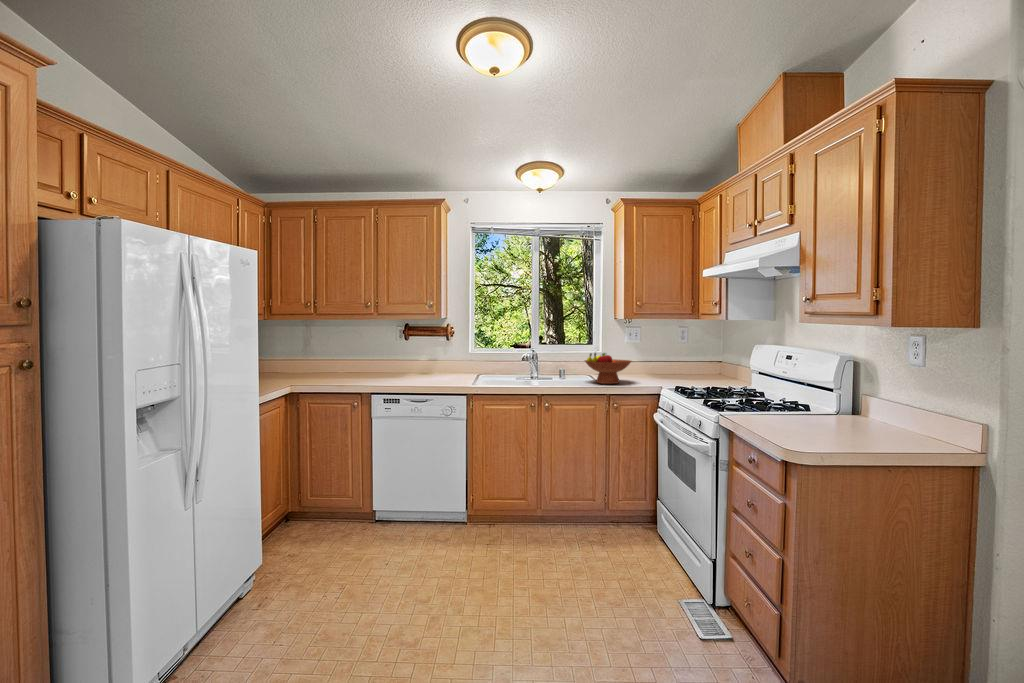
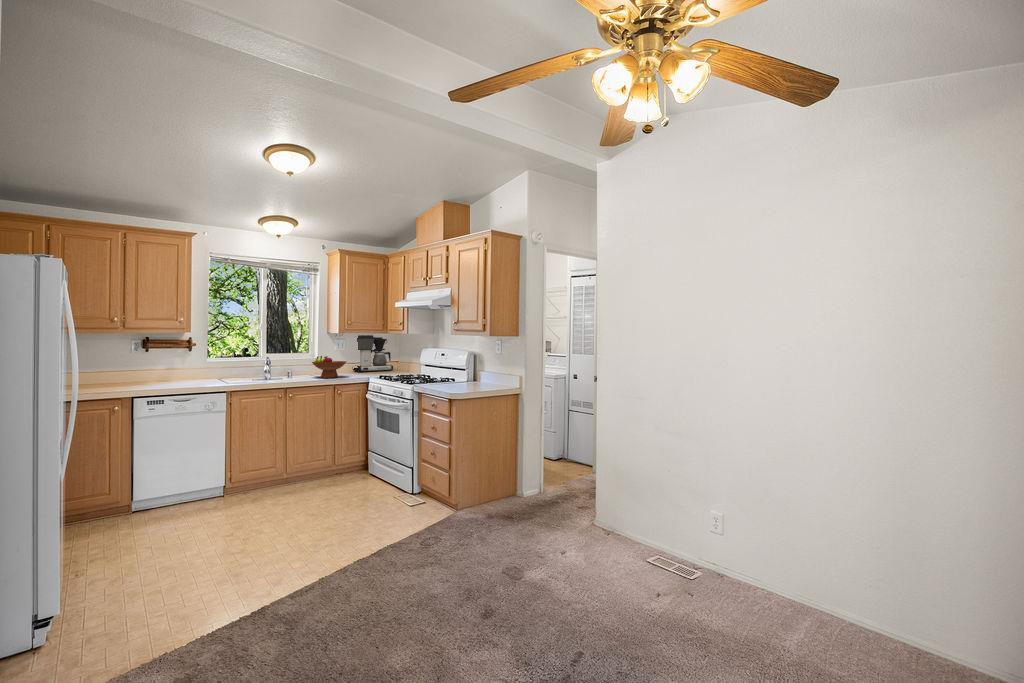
coffee maker: none [651,323,710,375] -> present [353,335,393,372]

